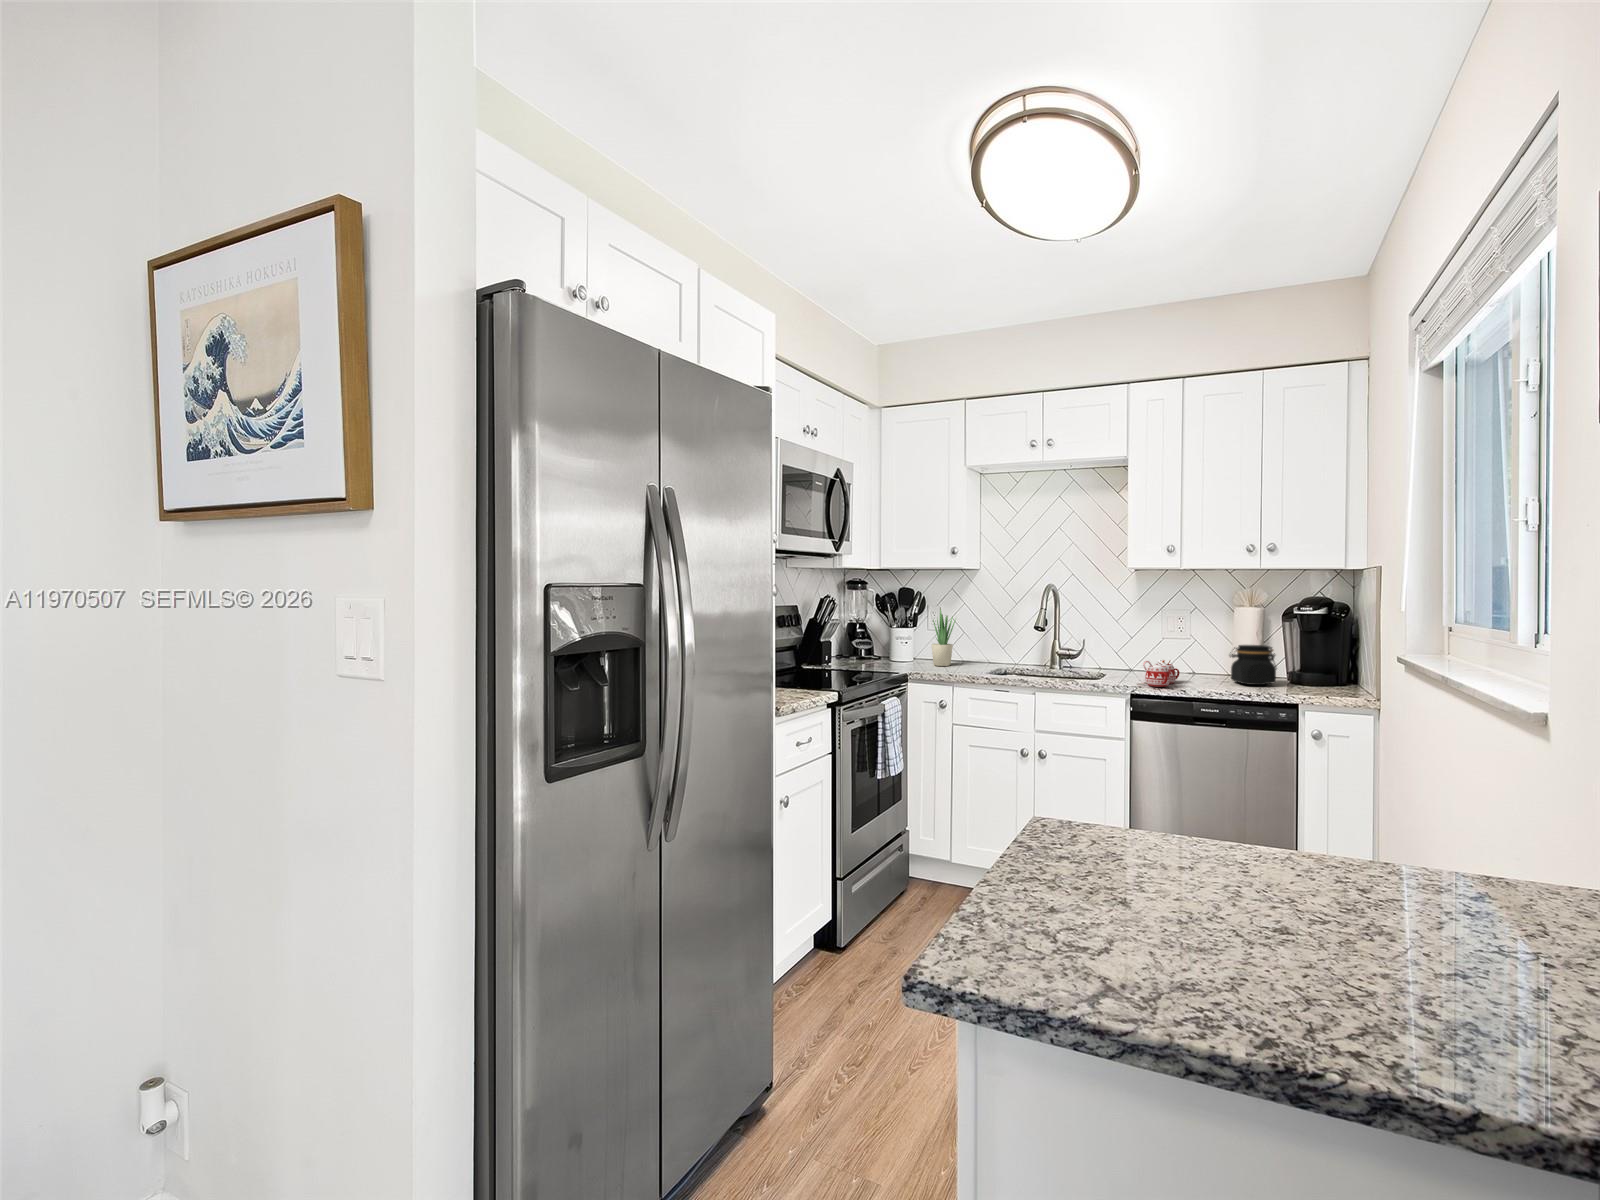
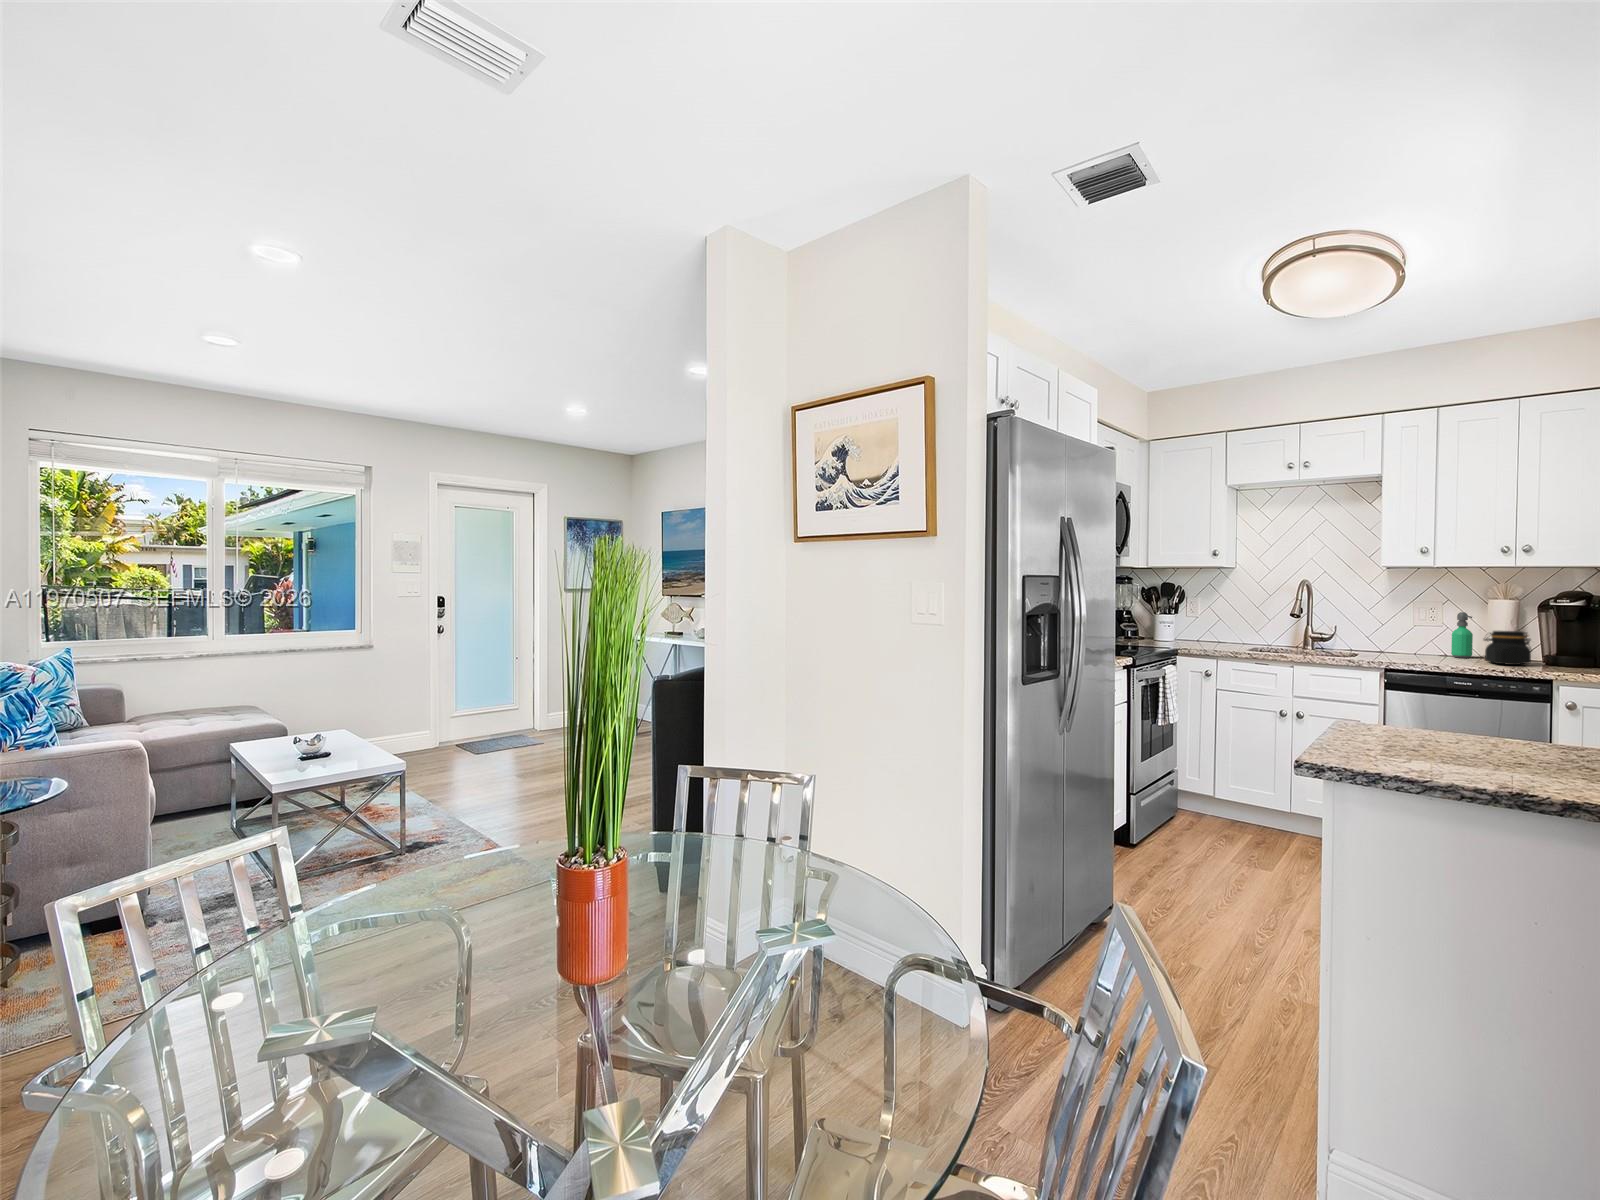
potted plant: present [932,608,956,666] -> none [1194,597,1218,645]
soap dispenser: none [1197,623,1218,676] -> present [1451,612,1473,658]
mug: present [1136,659,1180,687] -> none [1390,642,1433,663]

